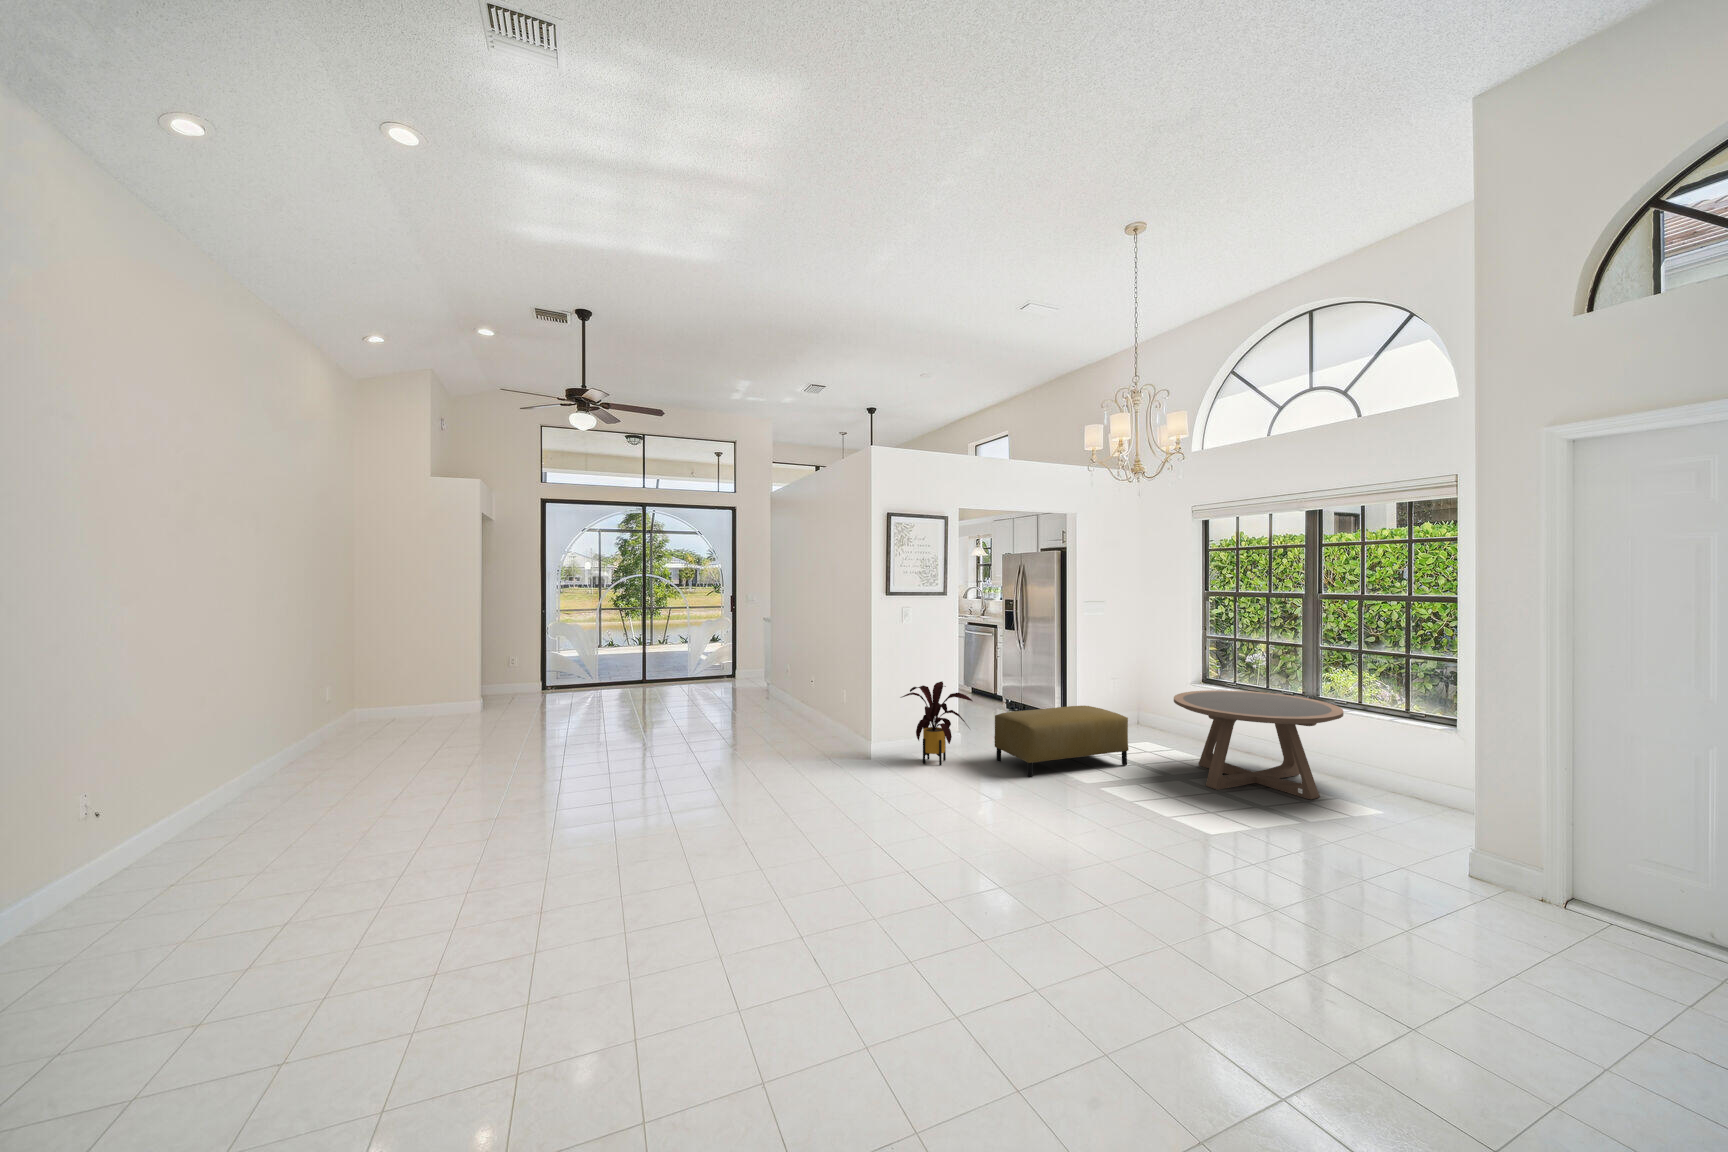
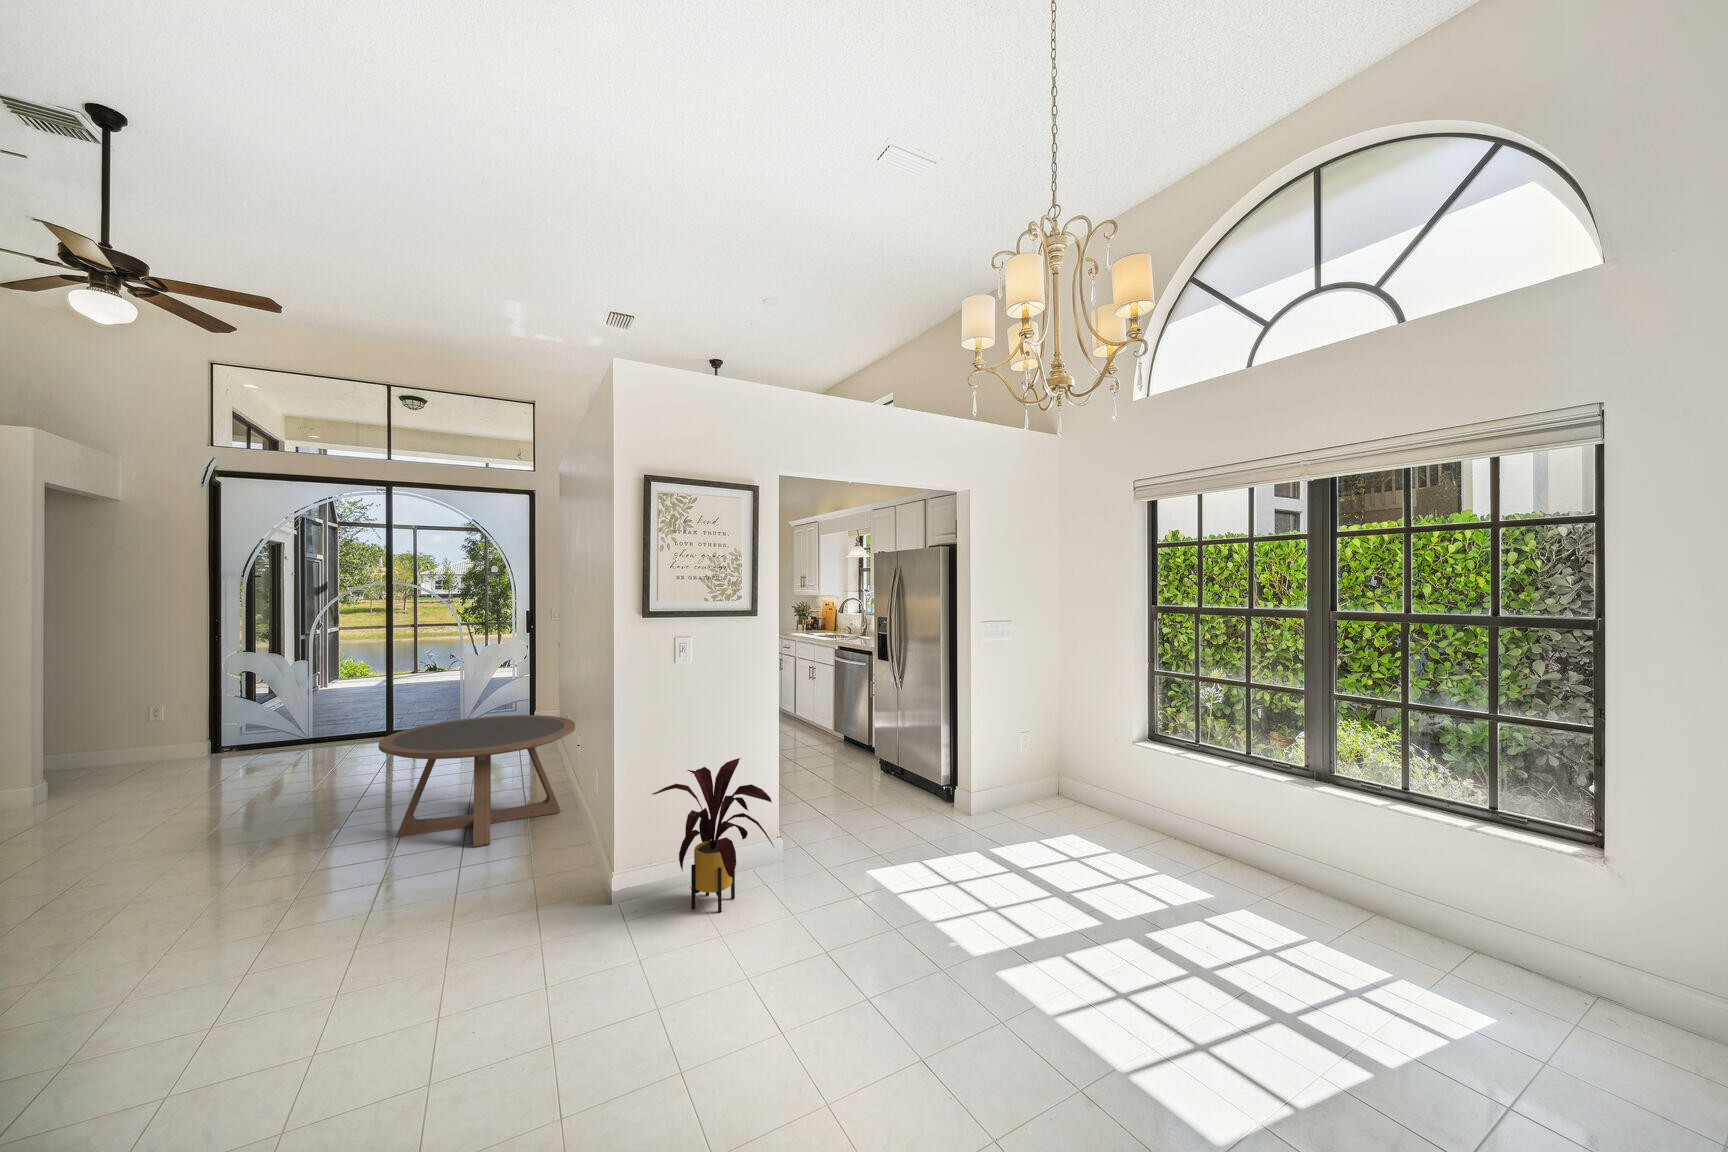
coffee table: present [1174,690,1344,799] -> present [379,715,575,847]
ottoman: present [995,706,1129,777] -> none [819,791,1037,942]

